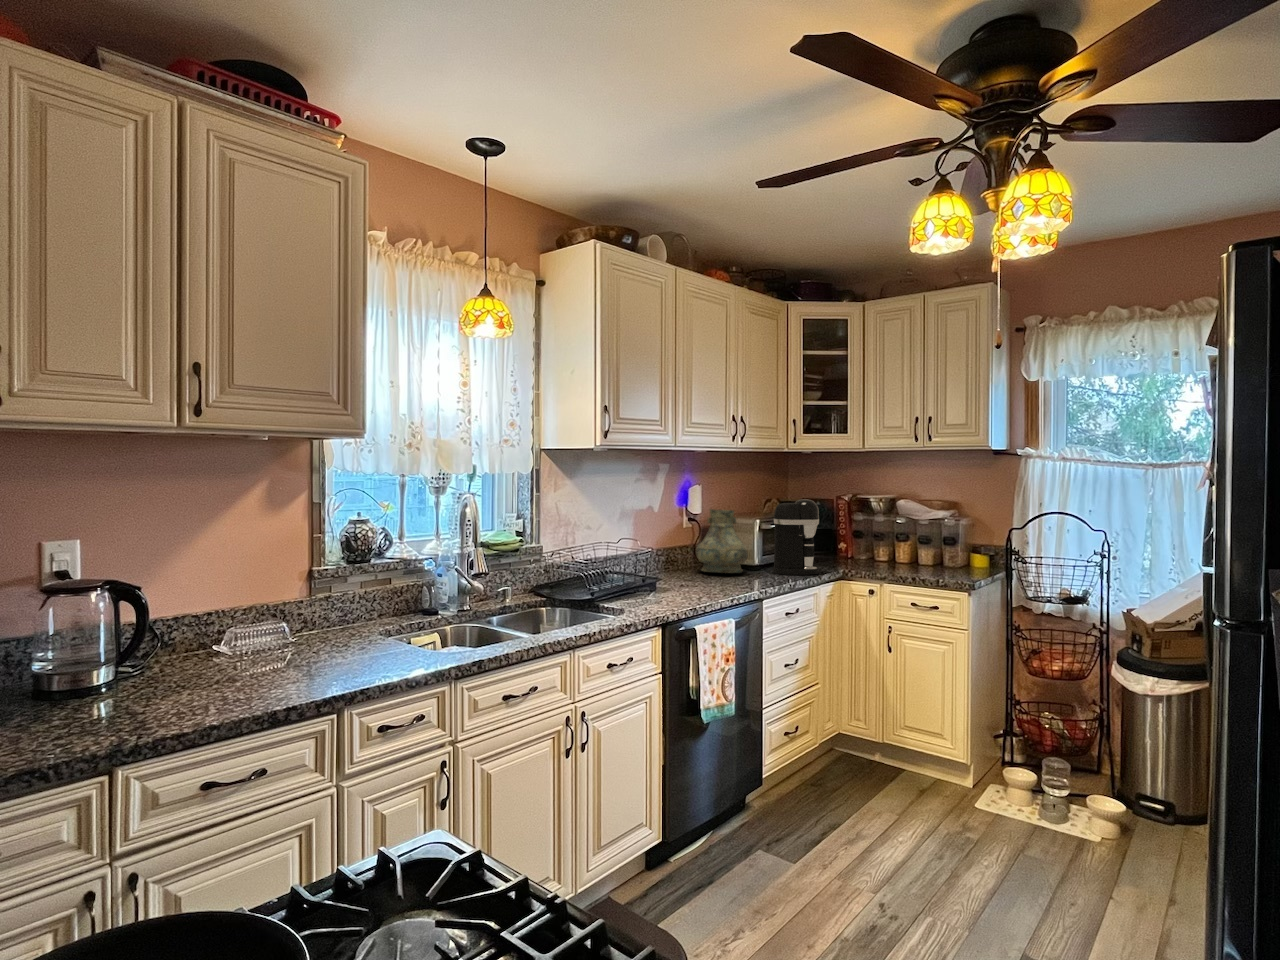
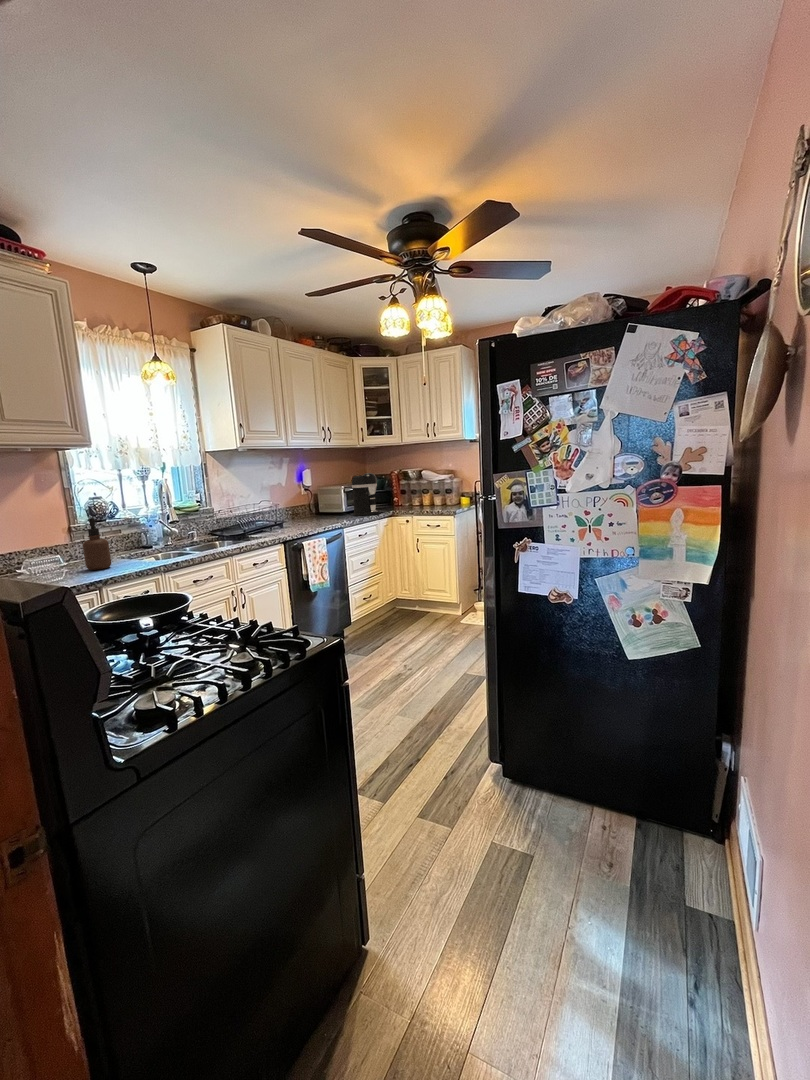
vase: present [696,509,748,573] -> none [308,482,338,518]
soap dispenser: none [324,566,367,662] -> present [83,518,111,570]

